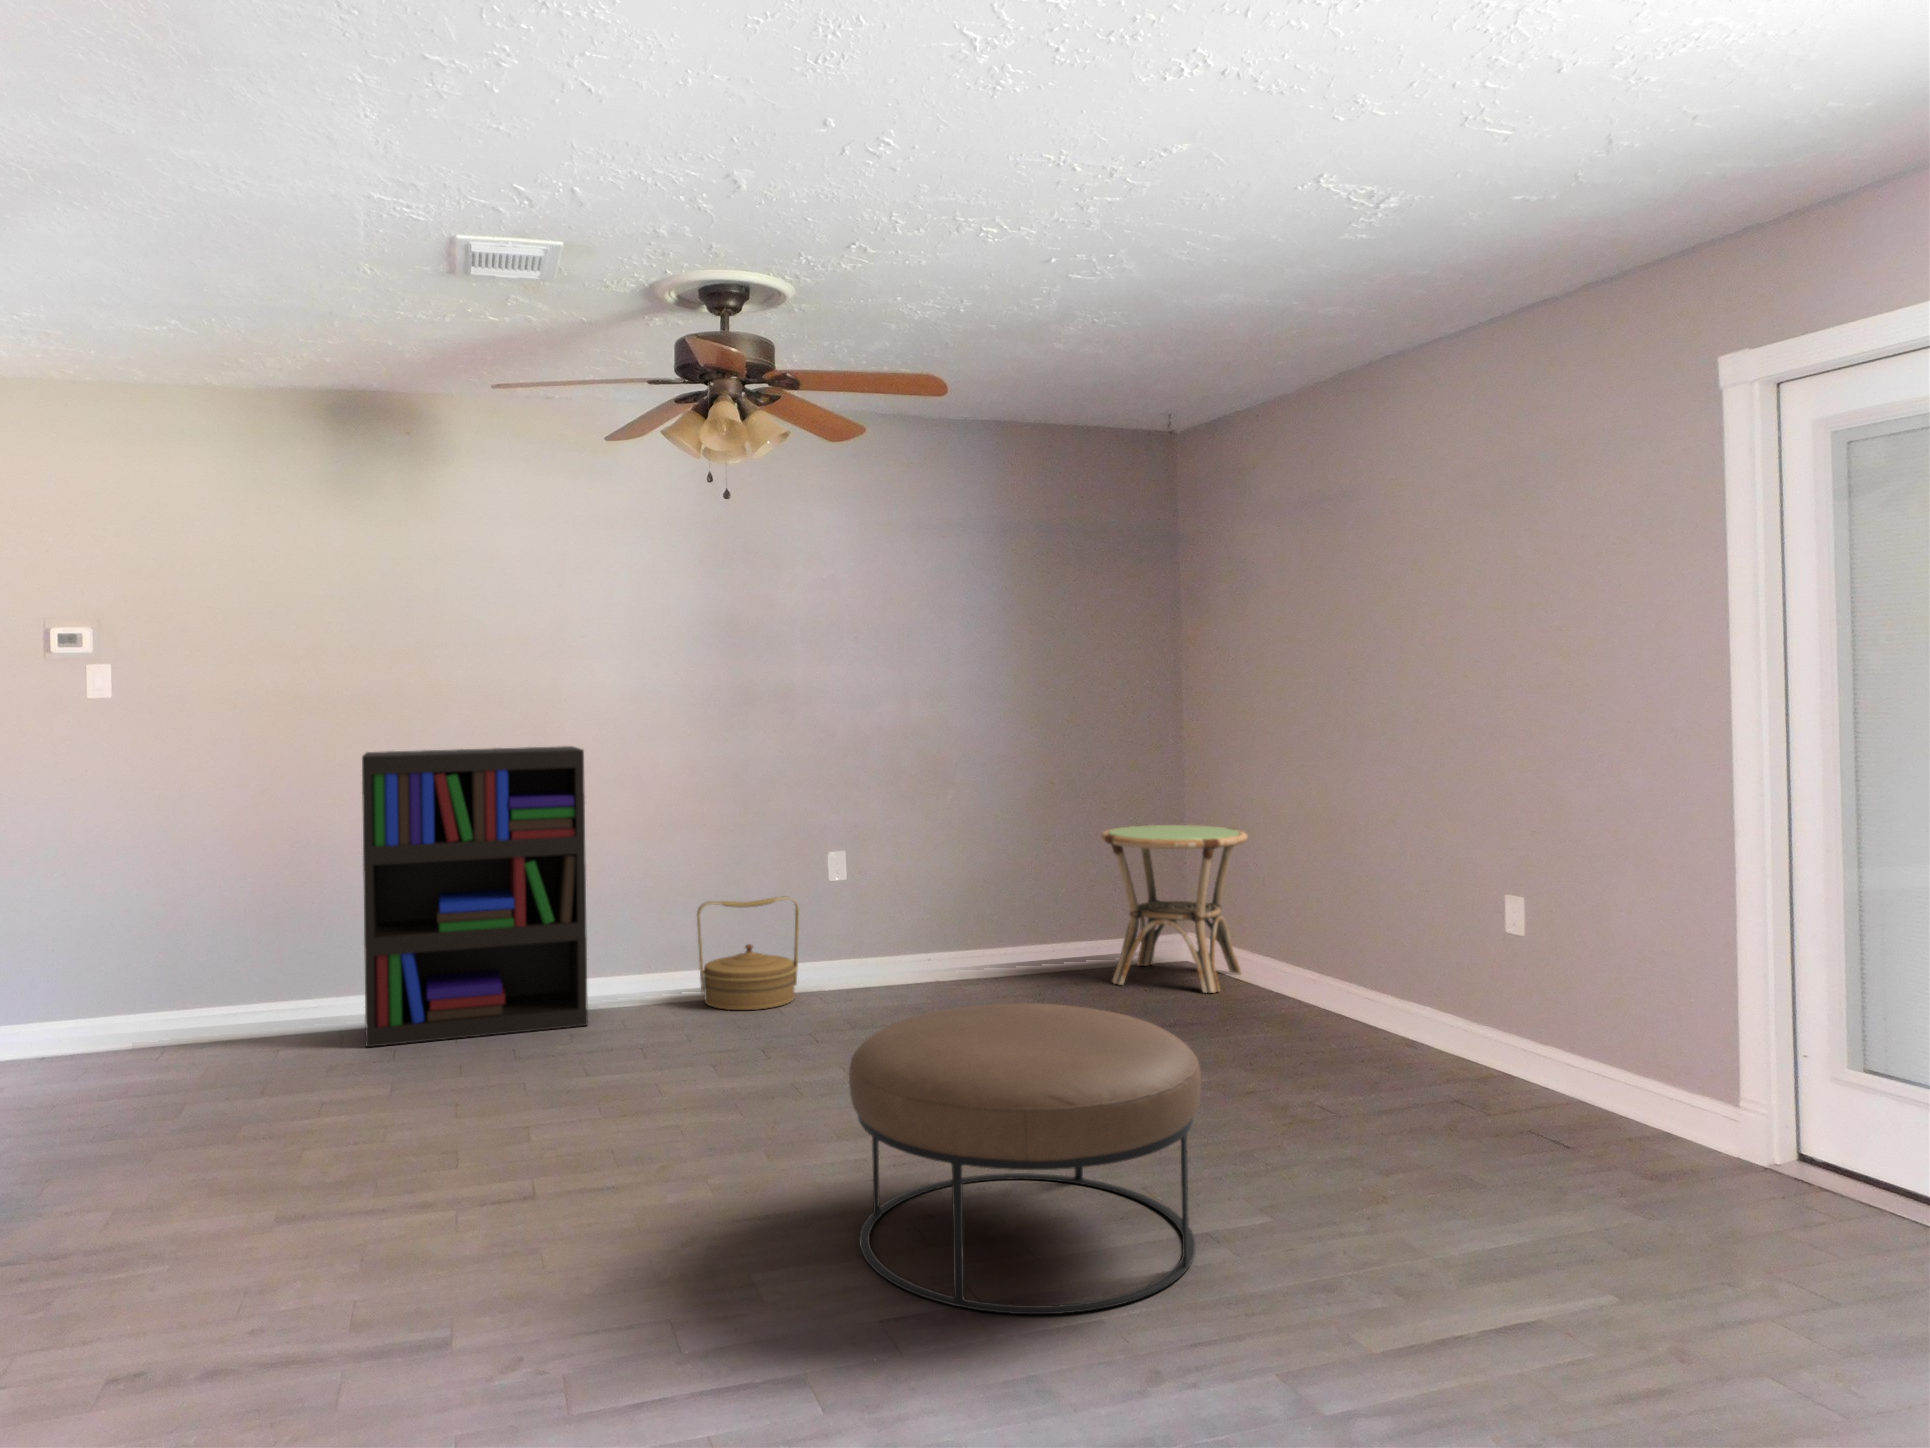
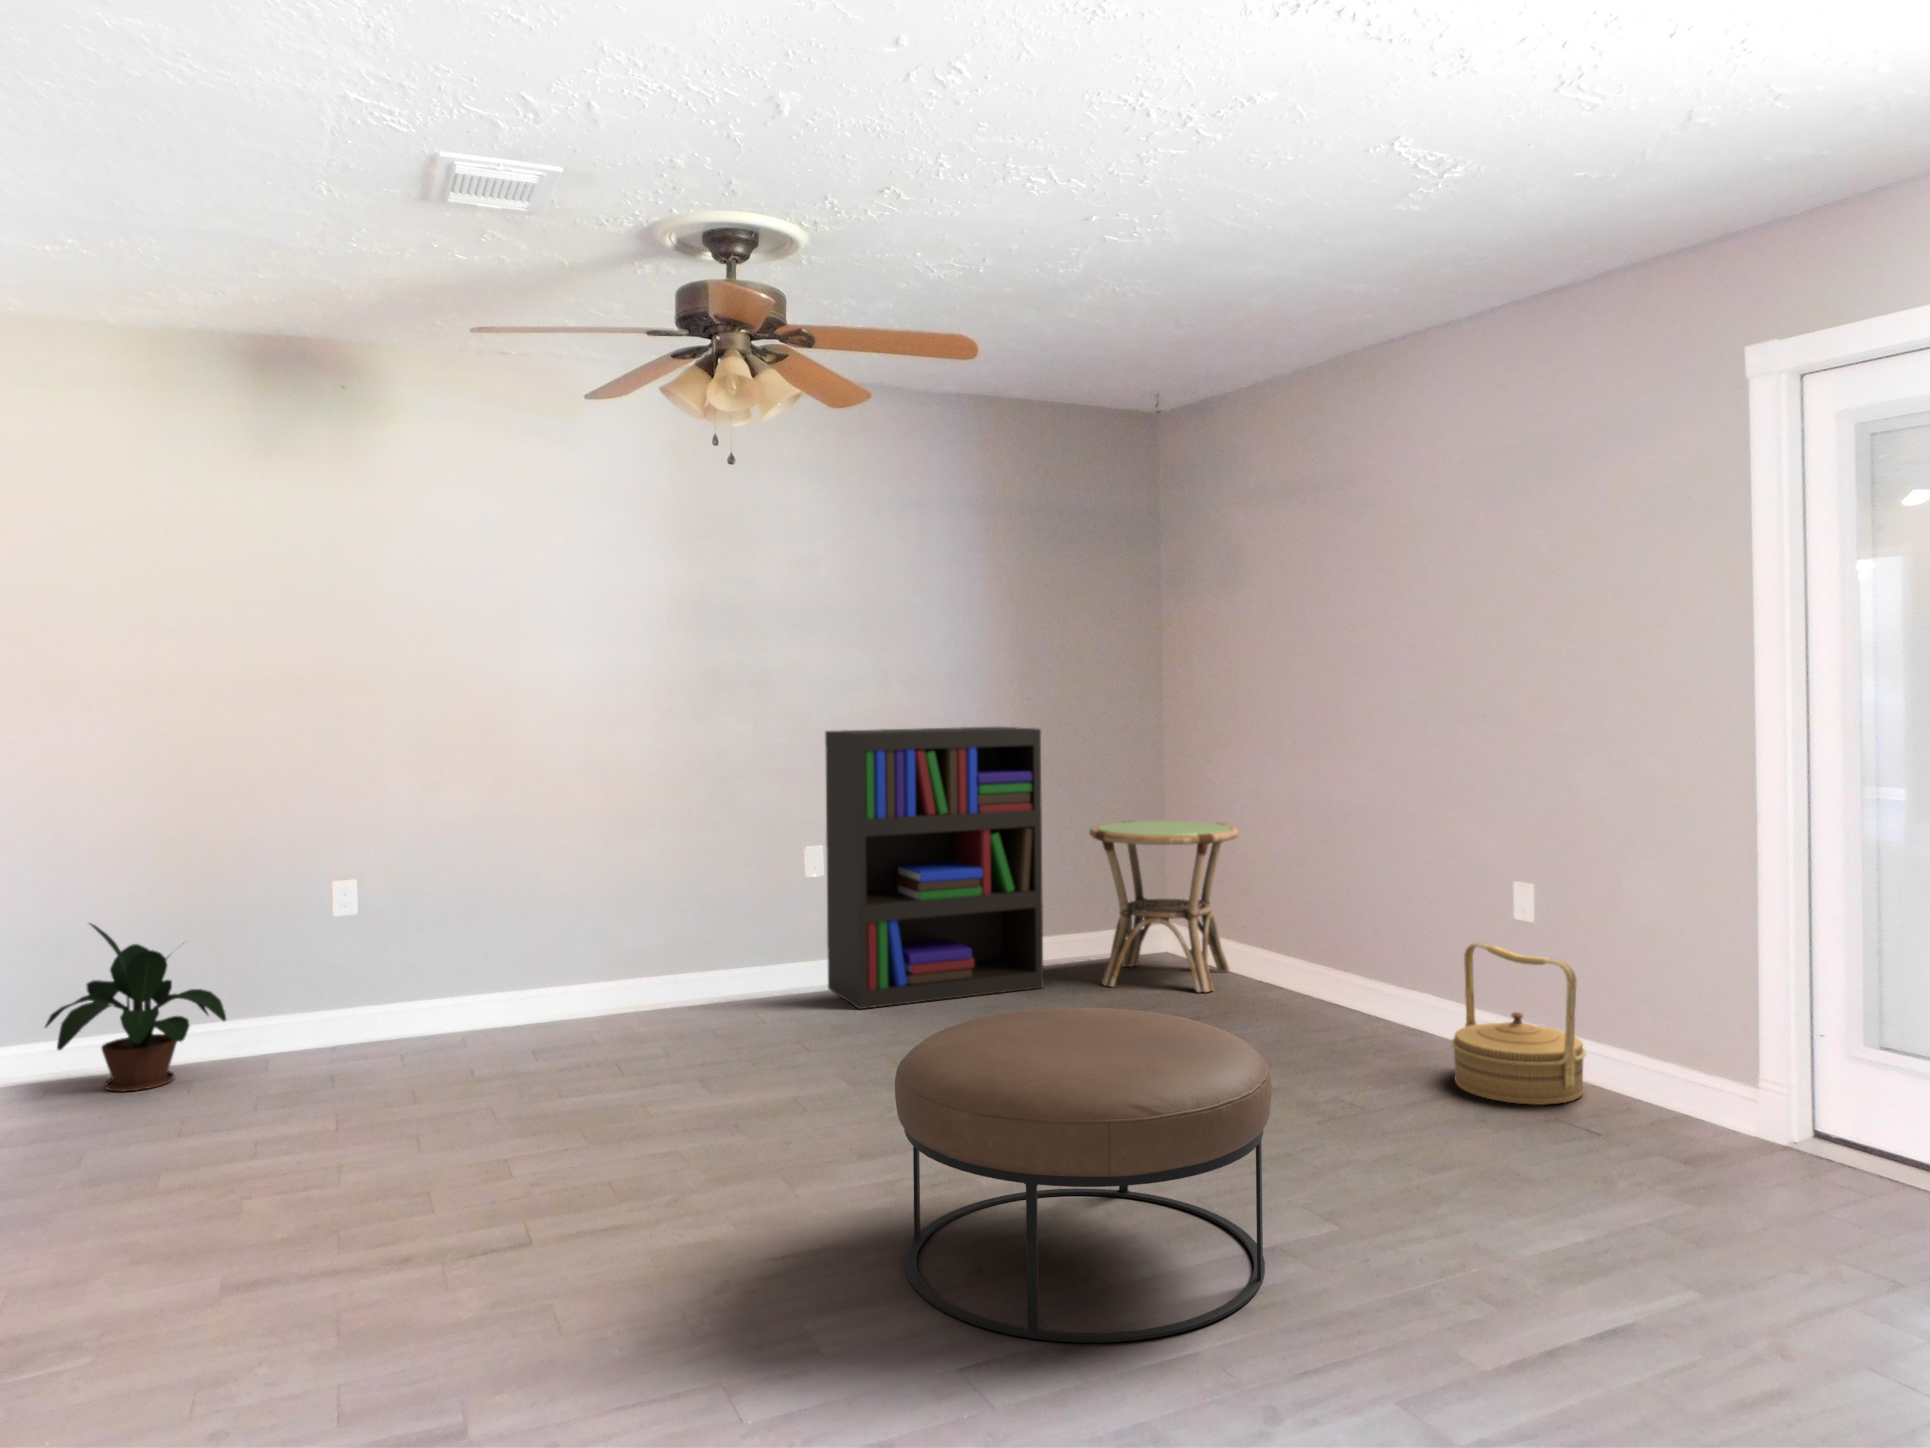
bookshelf: present [362,746,588,1047] -> present [825,727,1043,1009]
woven basket: present [697,896,799,1010] -> present [1452,943,1586,1105]
potted plant: none [167,905,315,1053] -> present [45,923,226,1092]

